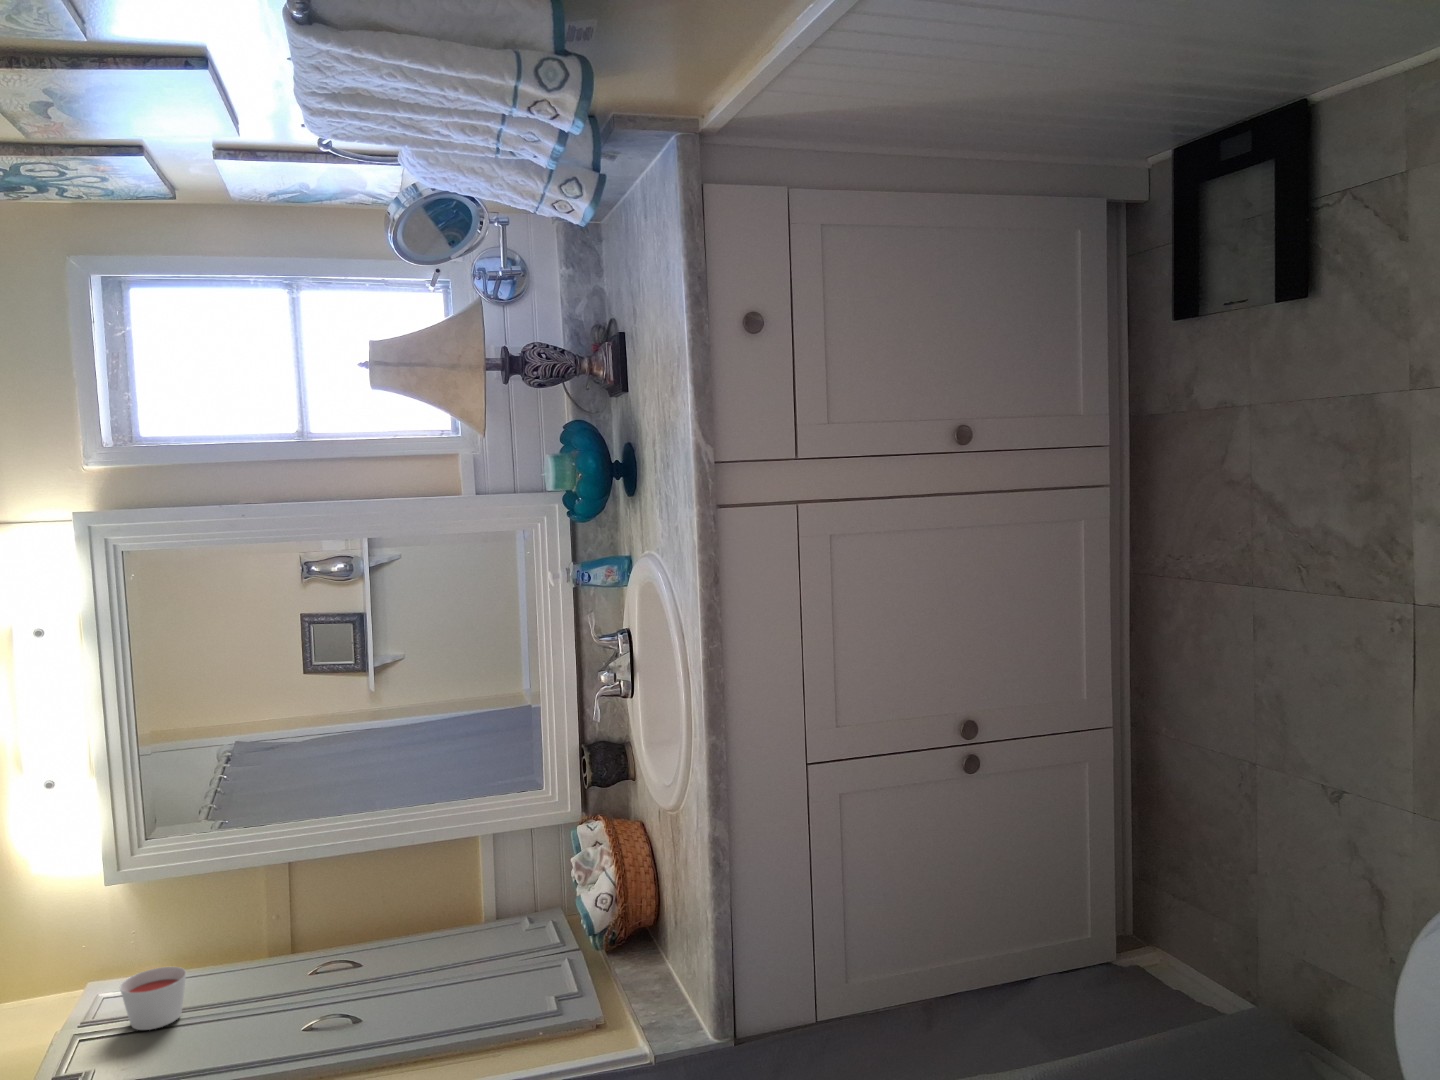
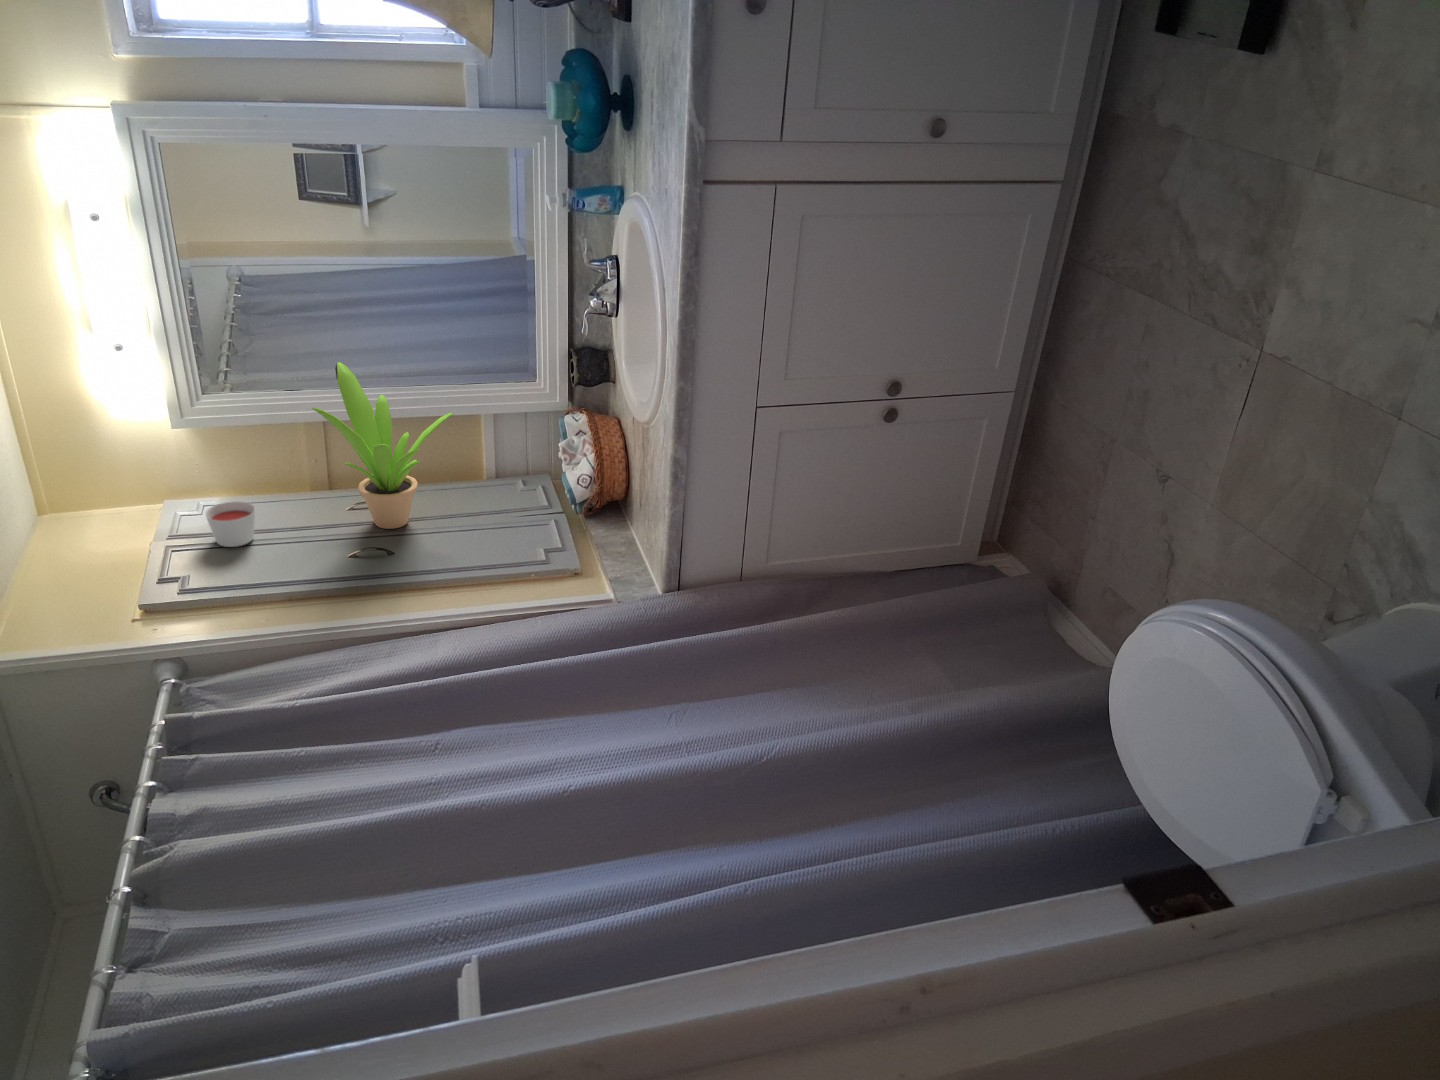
potted plant: none [262,781,441,988] -> present [312,362,453,529]

